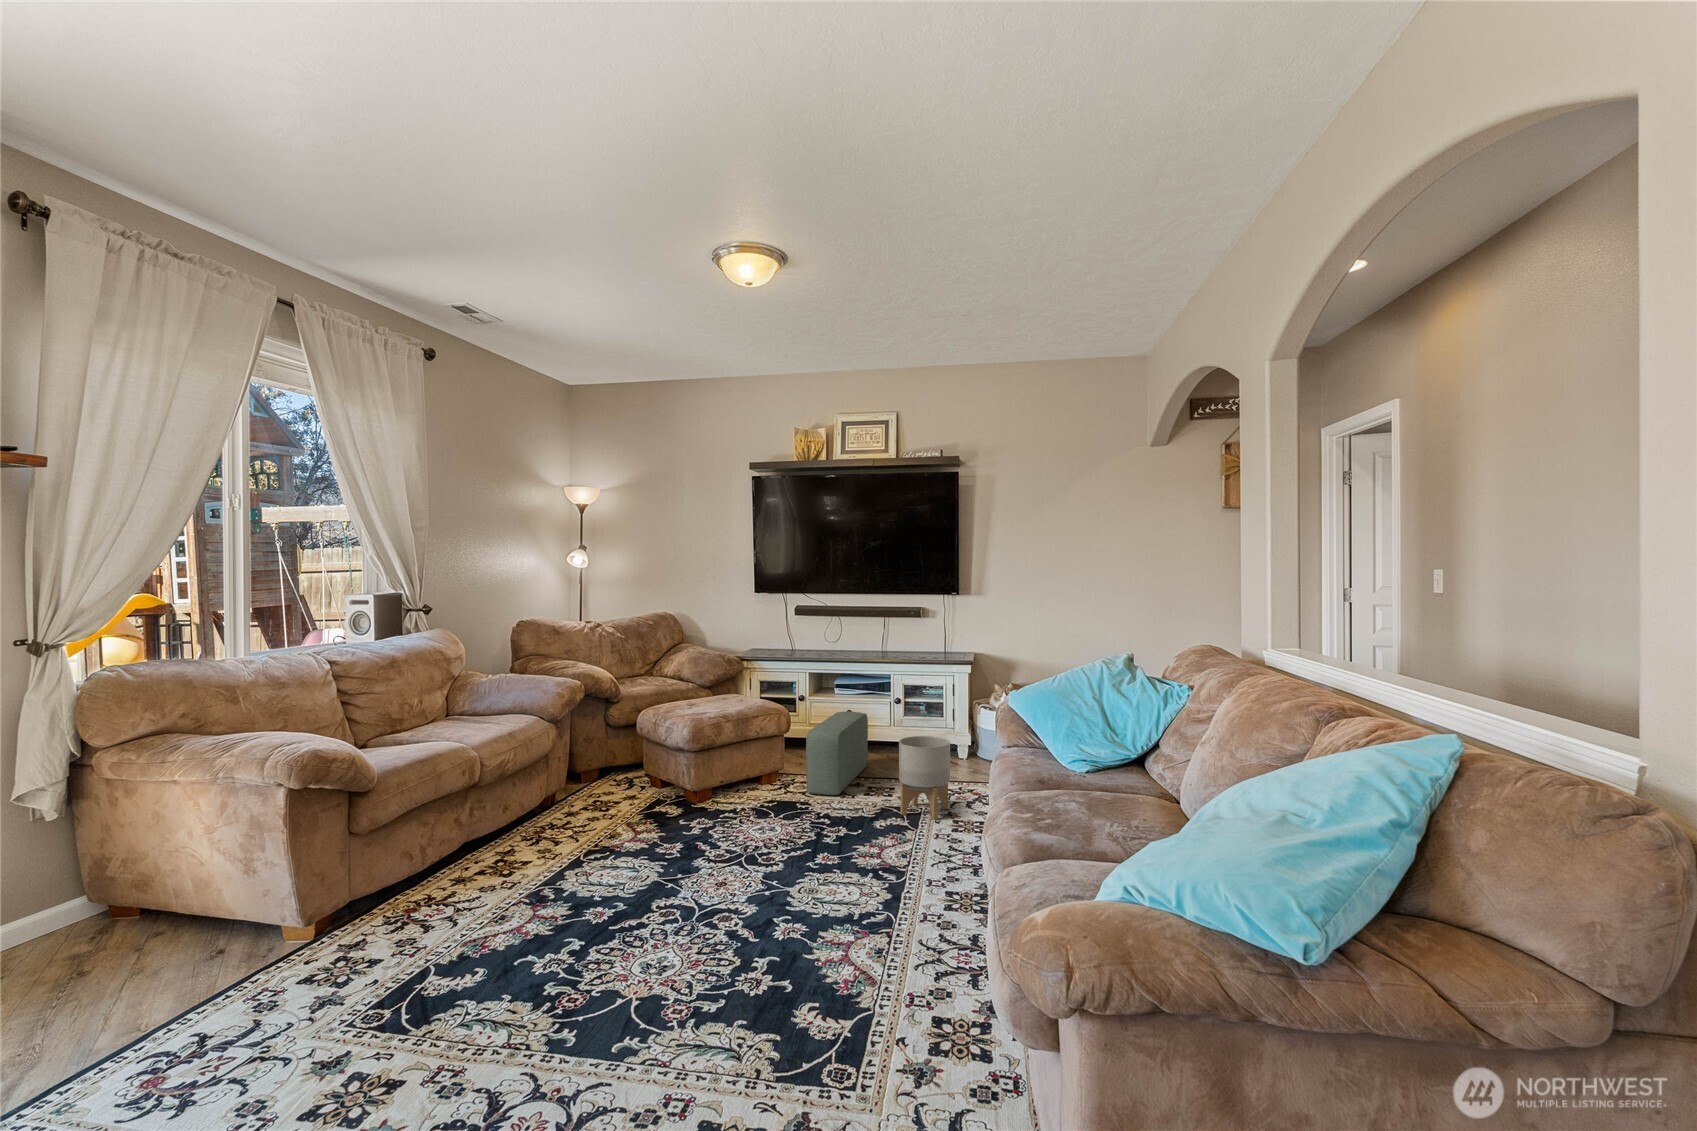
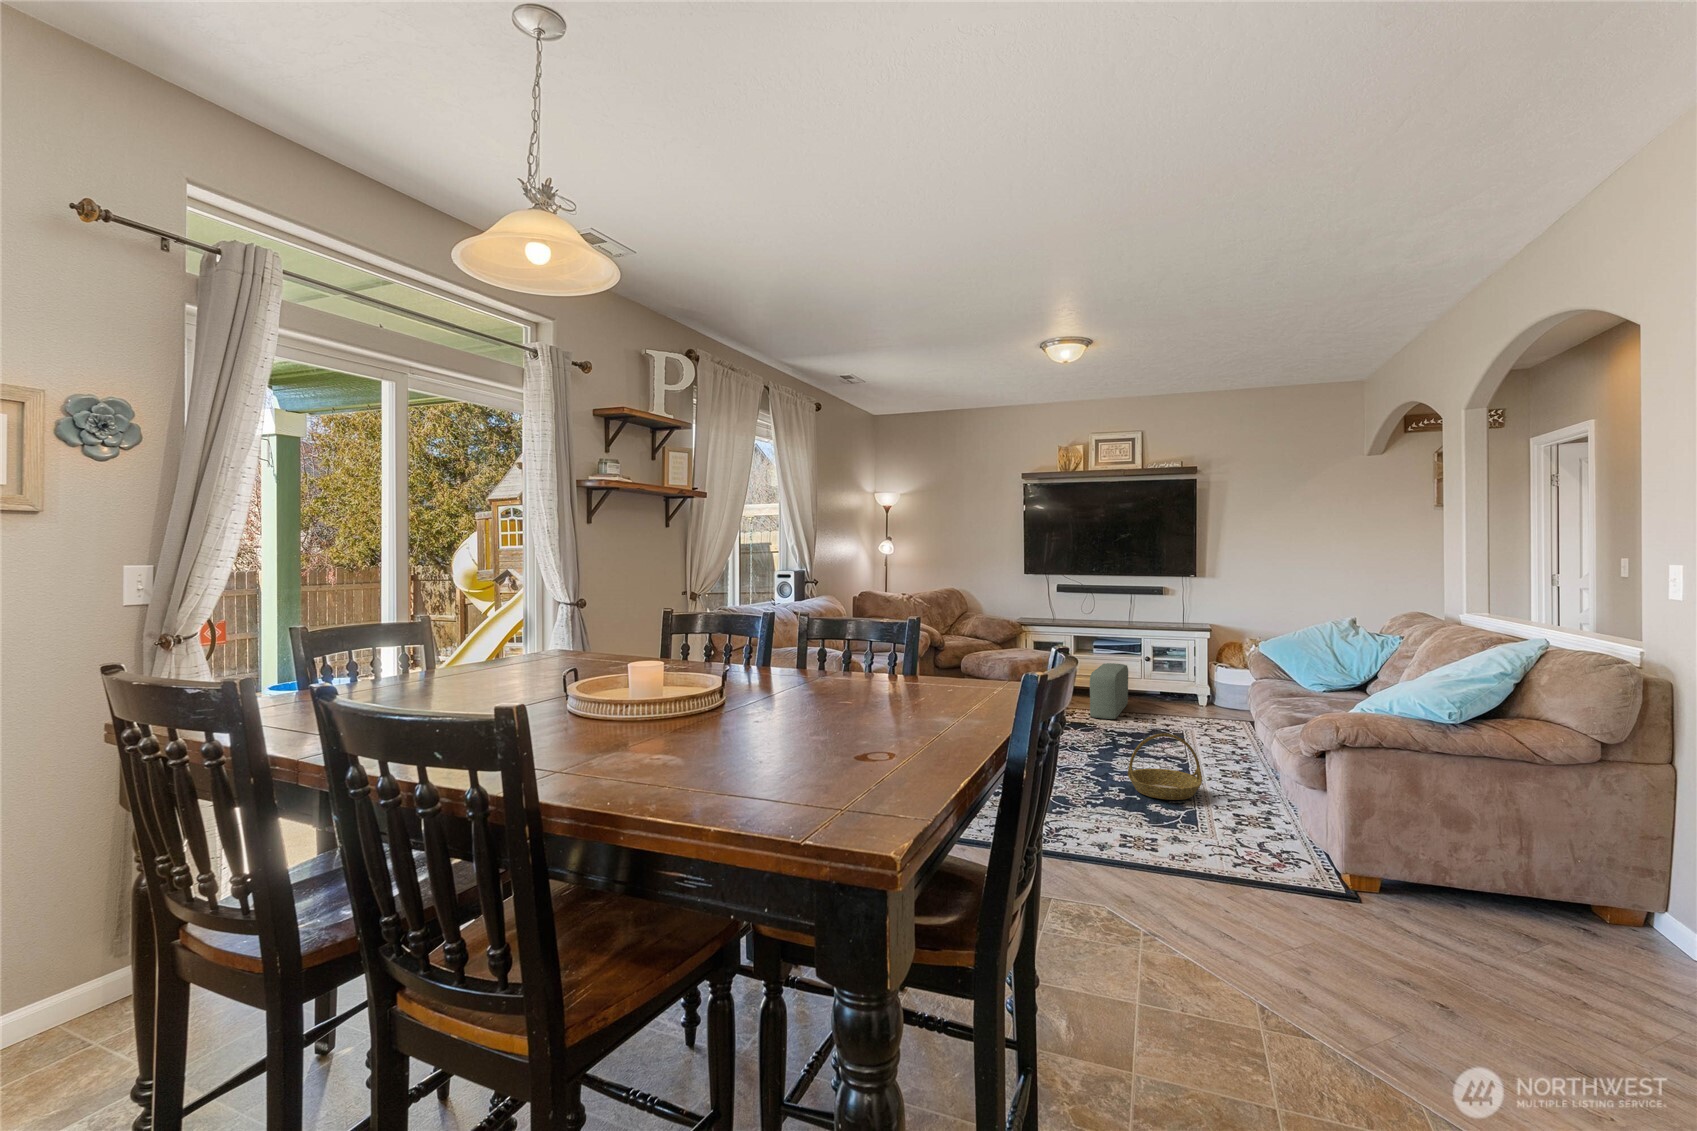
planter: present [899,736,950,819] -> none [1166,677,1206,735]
basket: none [784,867,898,987] -> present [1128,734,1202,800]

